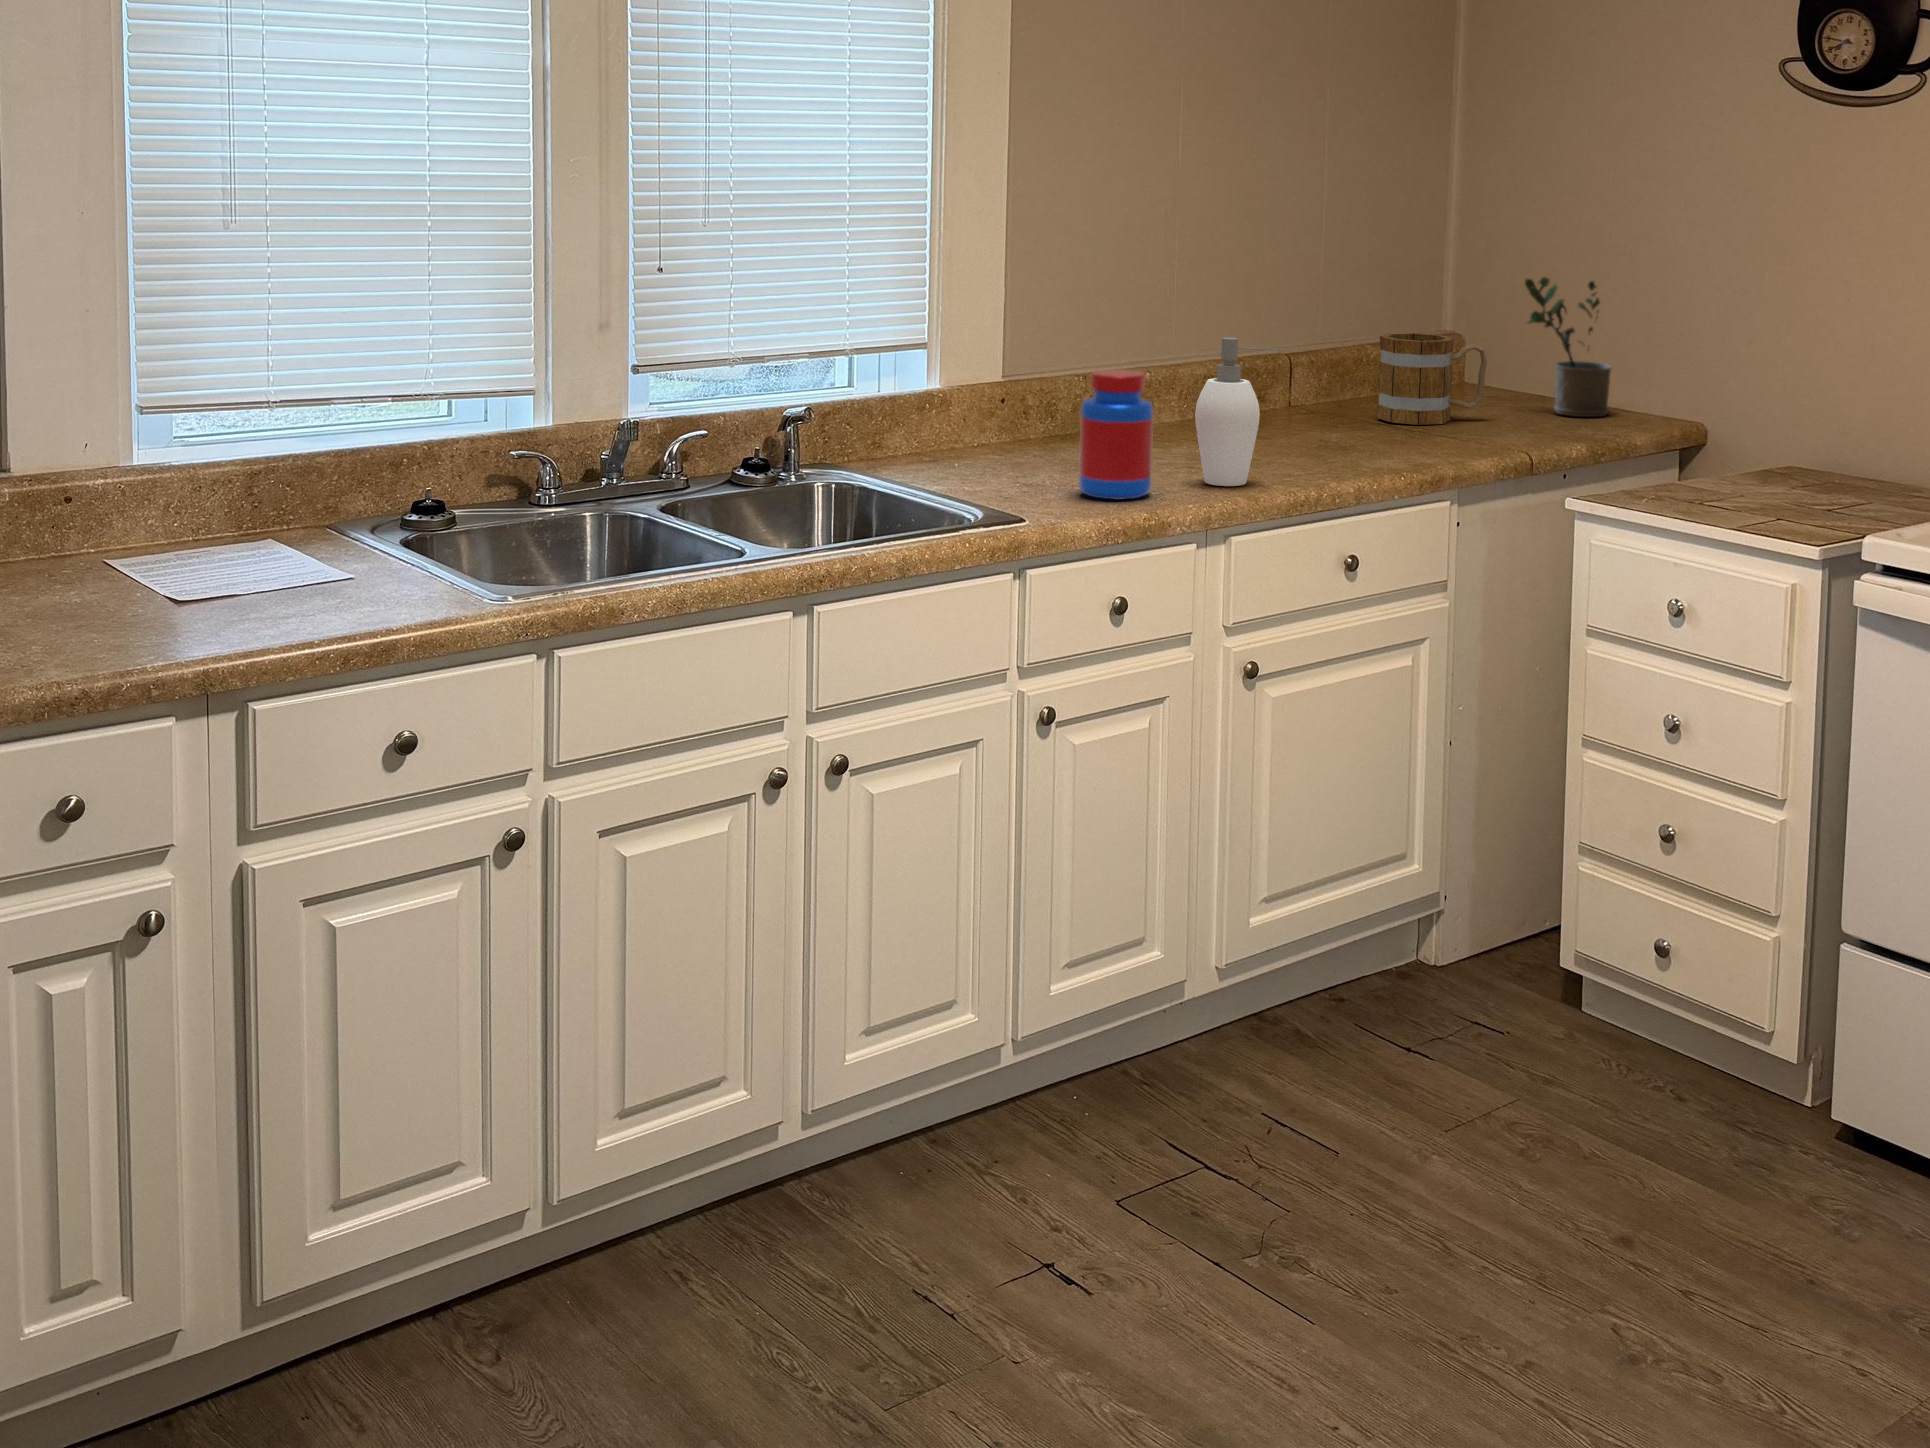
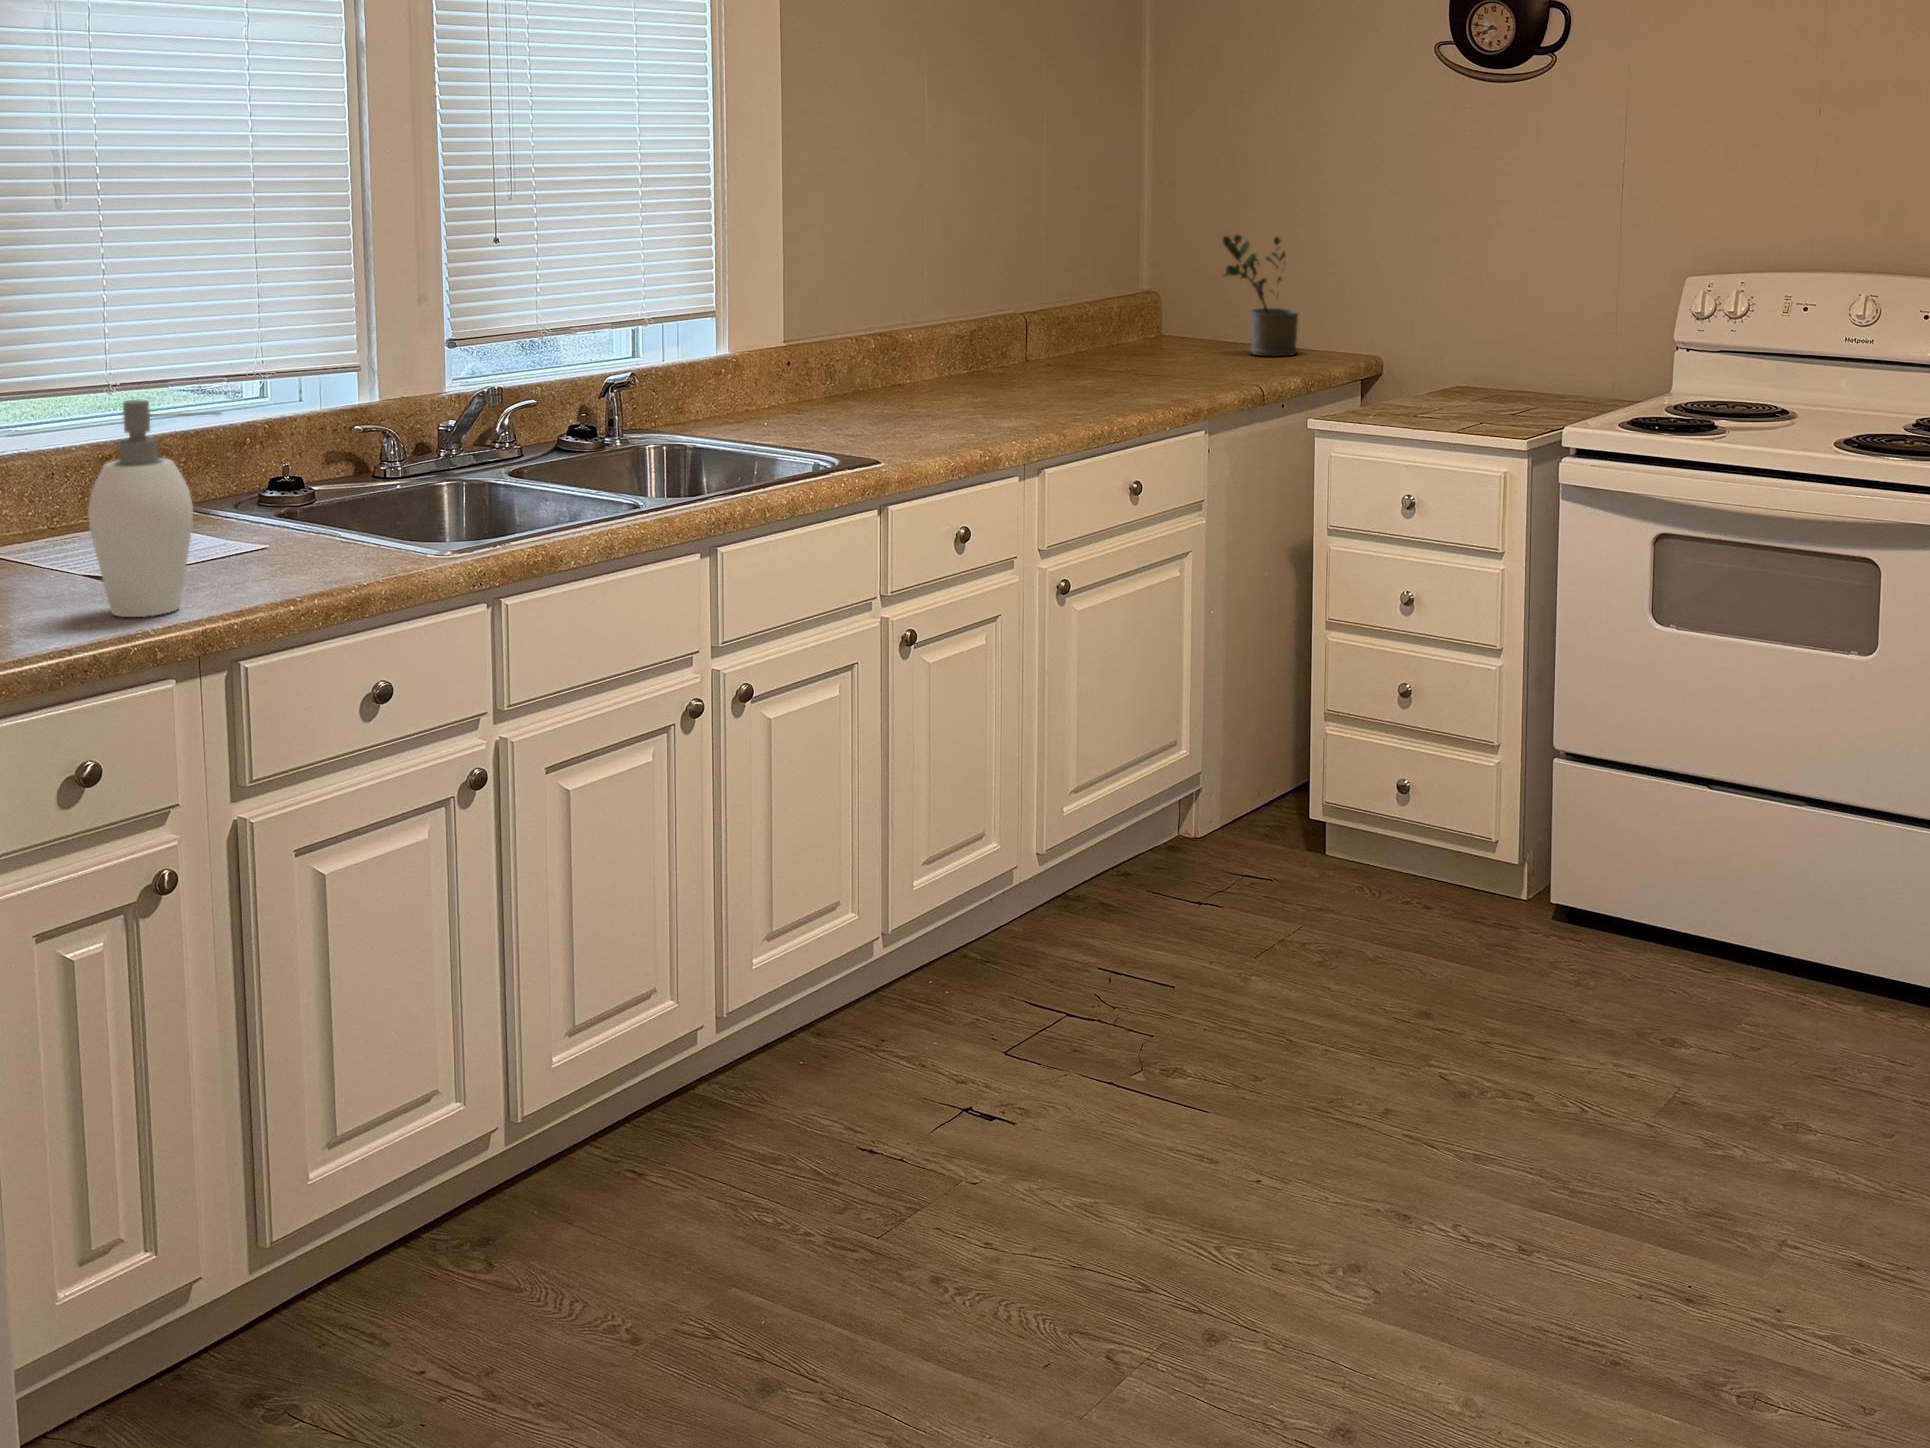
mug: present [1377,333,1487,425] -> none [1103,288,1198,369]
soap dispenser: present [1195,337,1282,486] -> present [88,400,220,617]
jar: present [1079,369,1153,500] -> none [898,322,965,440]

